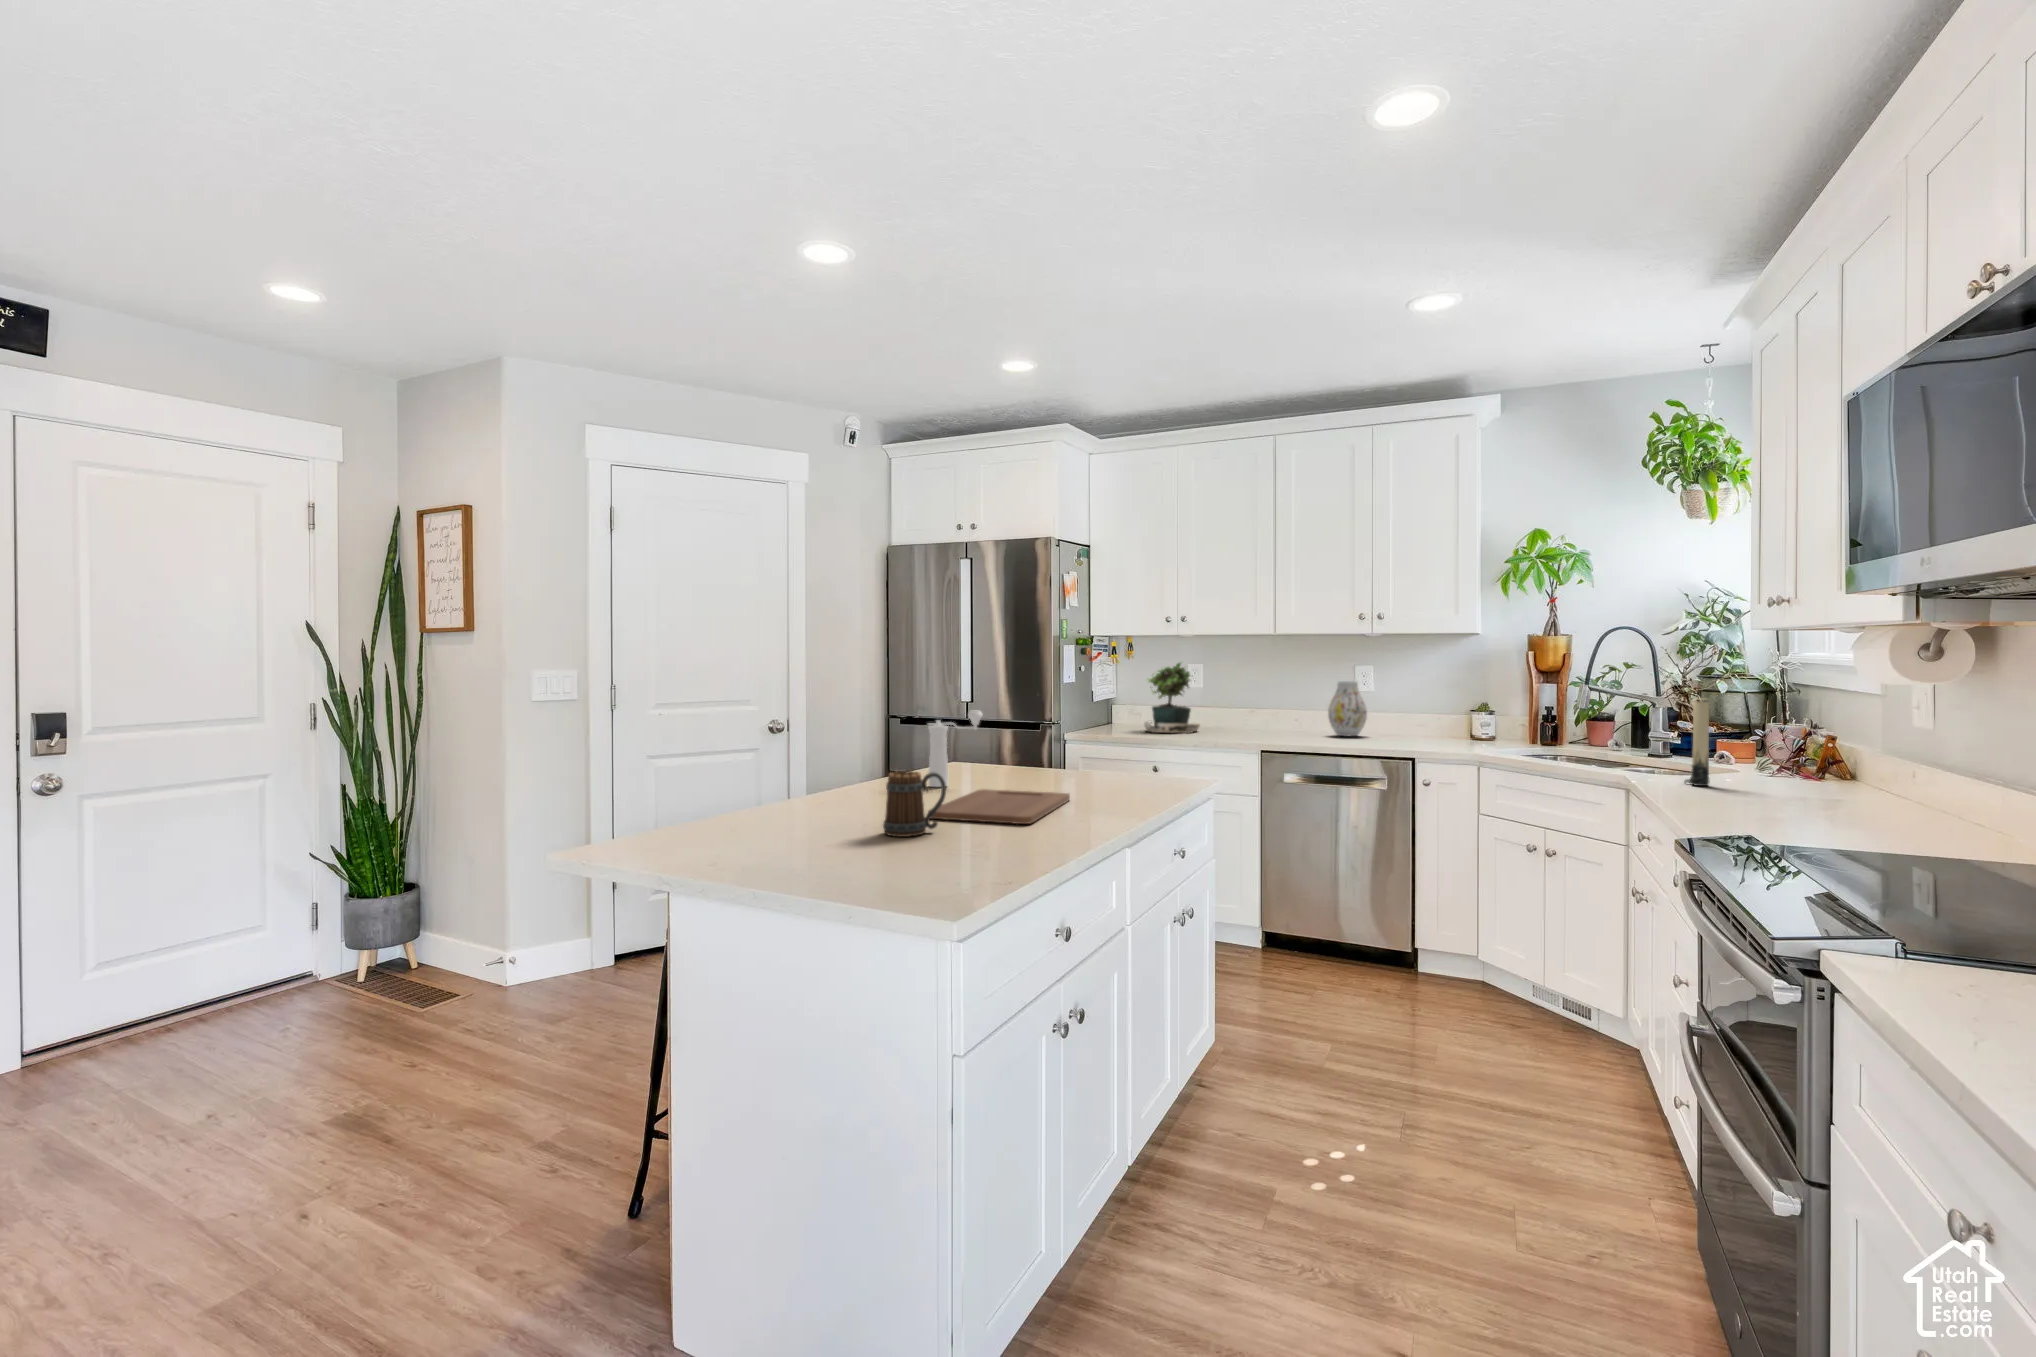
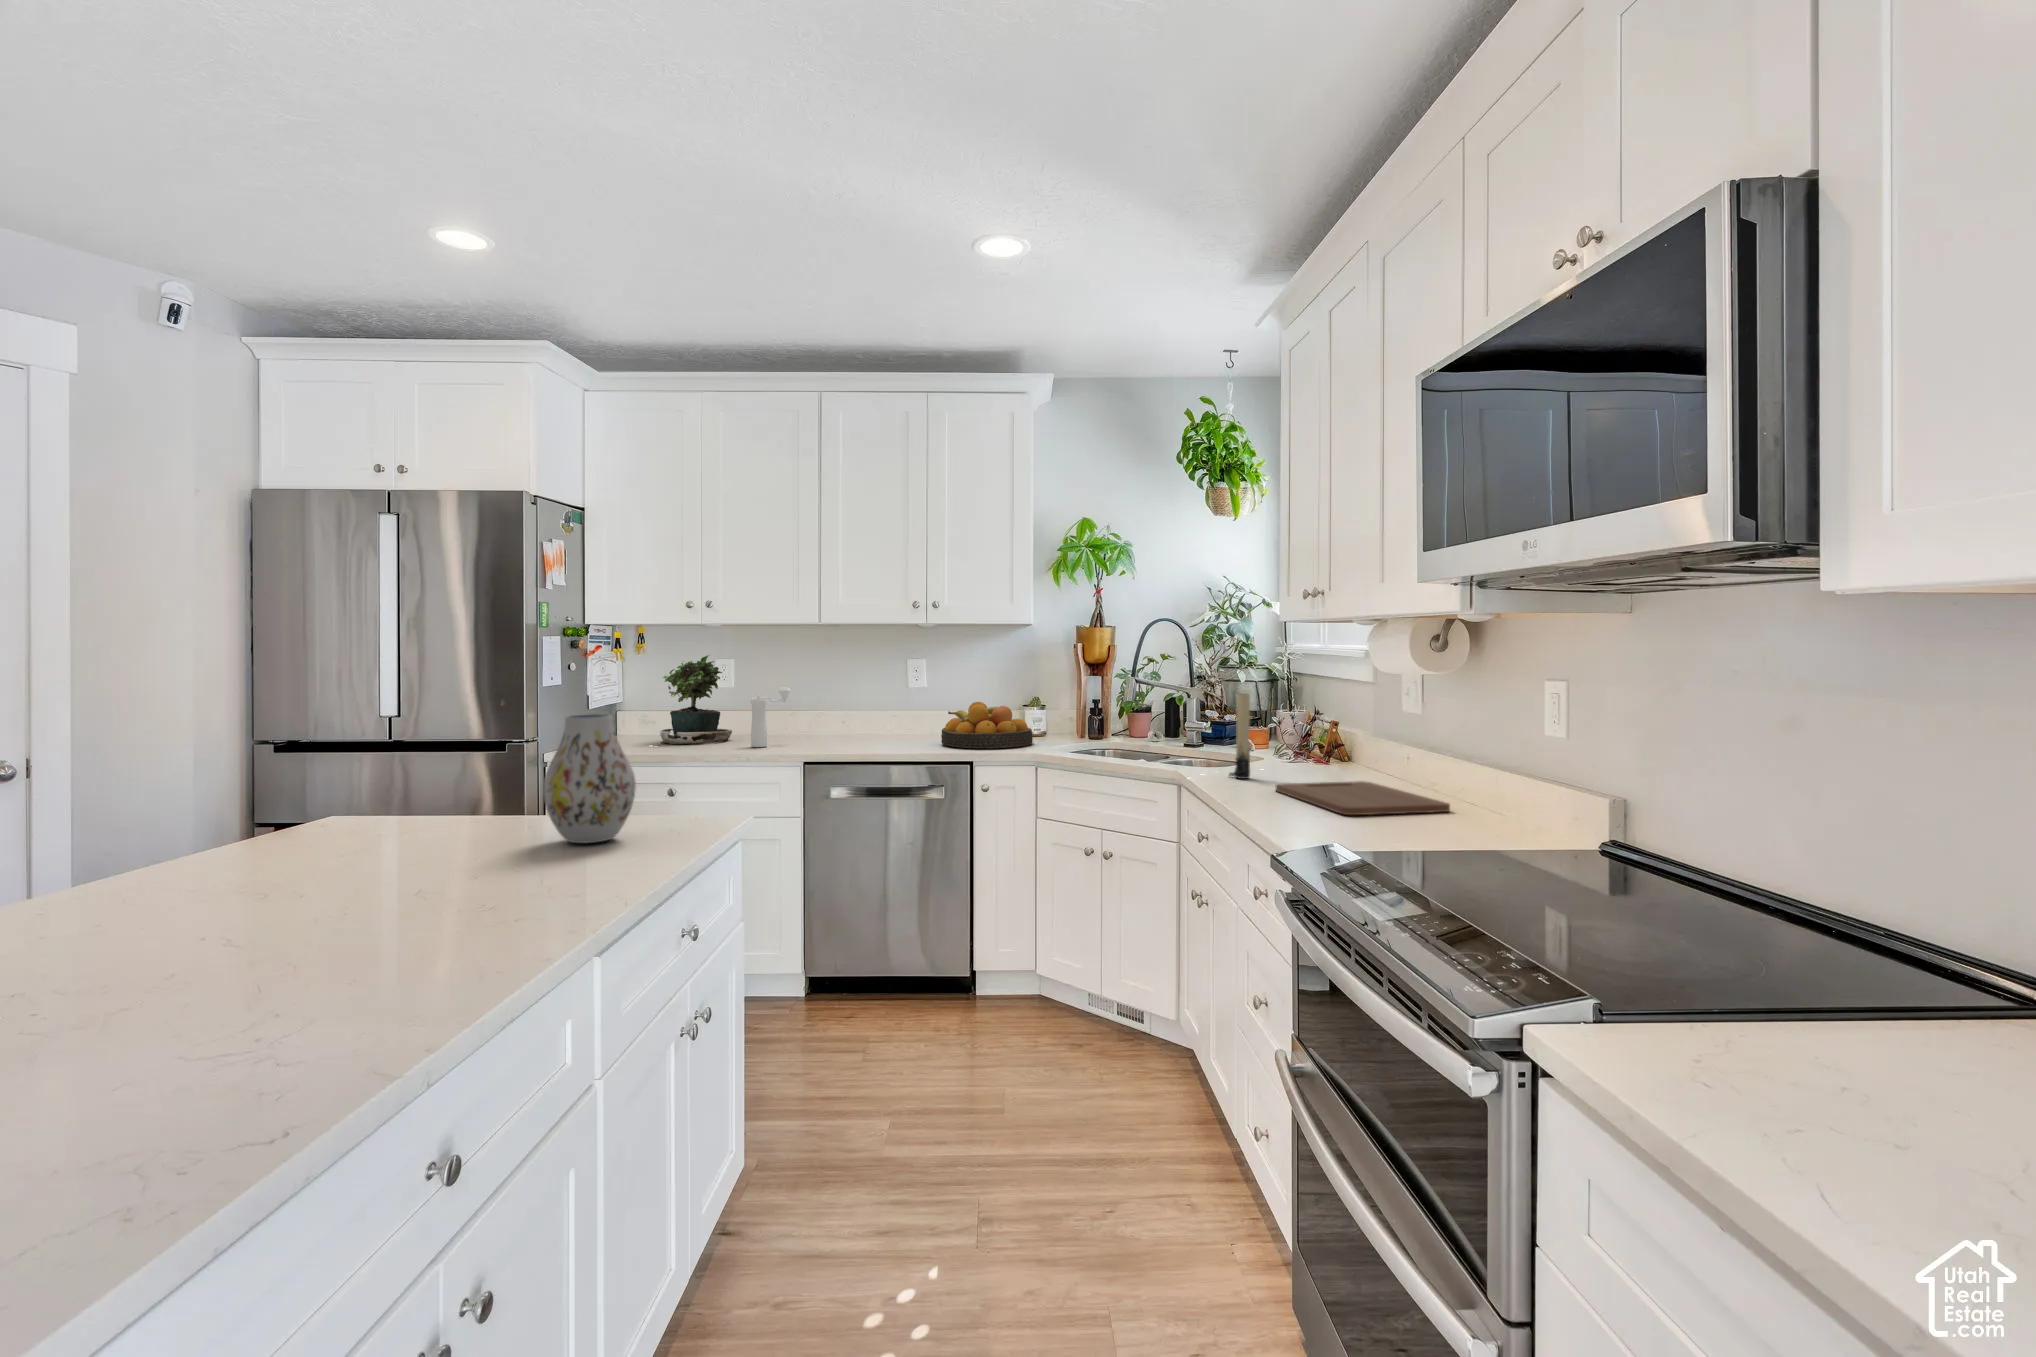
vase: present [1328,681,1367,737] -> present [543,714,636,843]
fruit bowl: none [1385,705,1477,748] -> present [941,702,1033,748]
pepper mill: present [928,710,982,787] -> present [751,687,791,747]
mug: present [883,771,946,837] -> none [102,852,252,981]
cutting board: present [928,789,1070,824] -> present [1276,781,1450,815]

